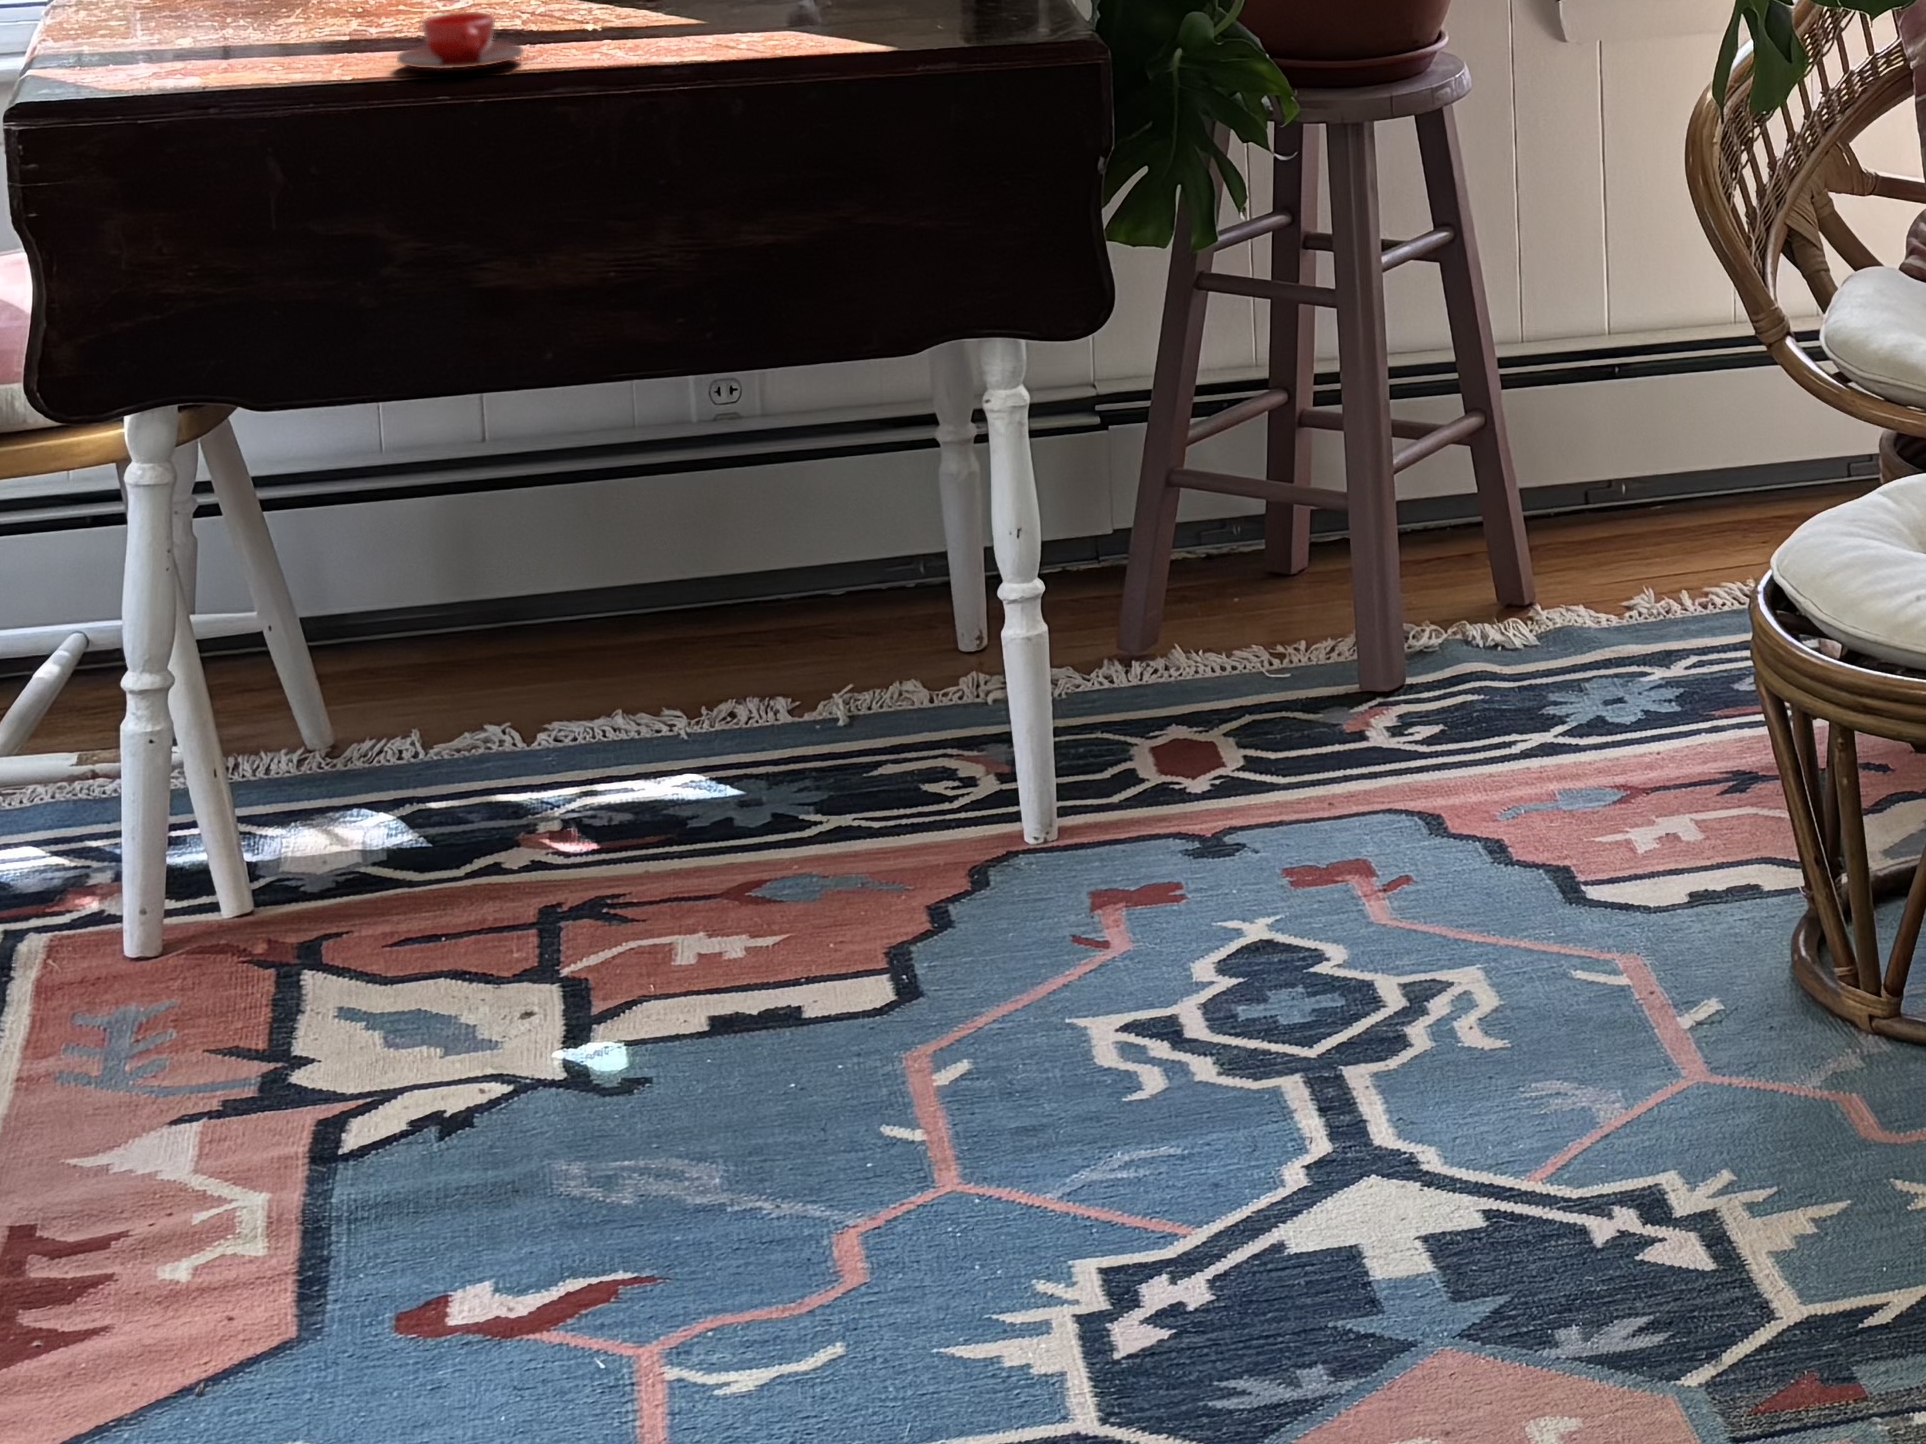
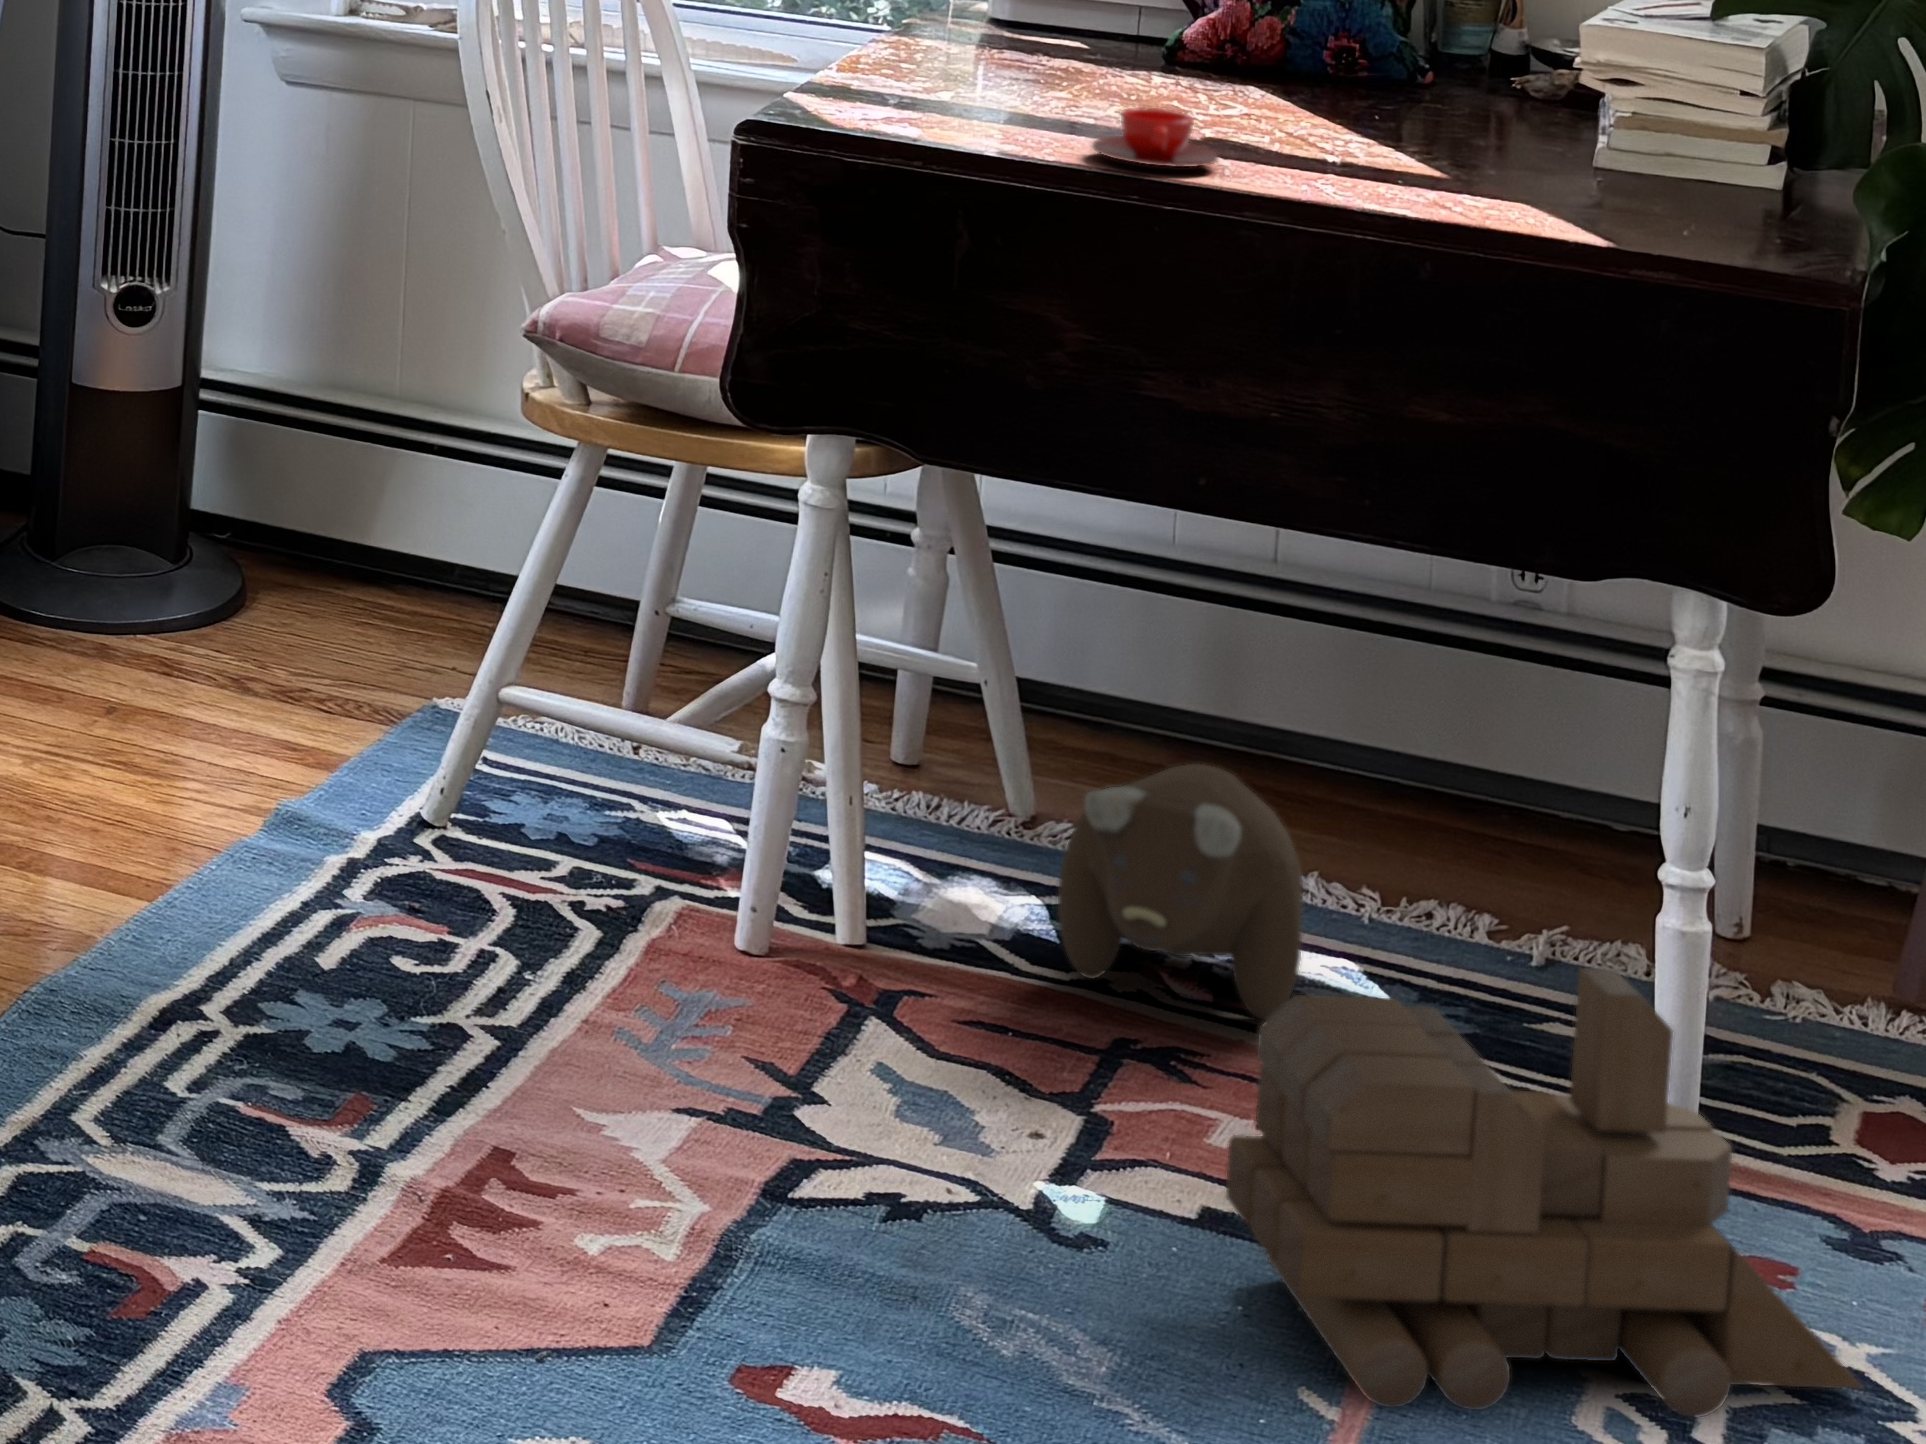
plush toy: none [435,624,675,858] -> present [1058,764,1303,1020]
toy train: none [754,673,1284,1110] -> present [1226,968,1862,1418]

